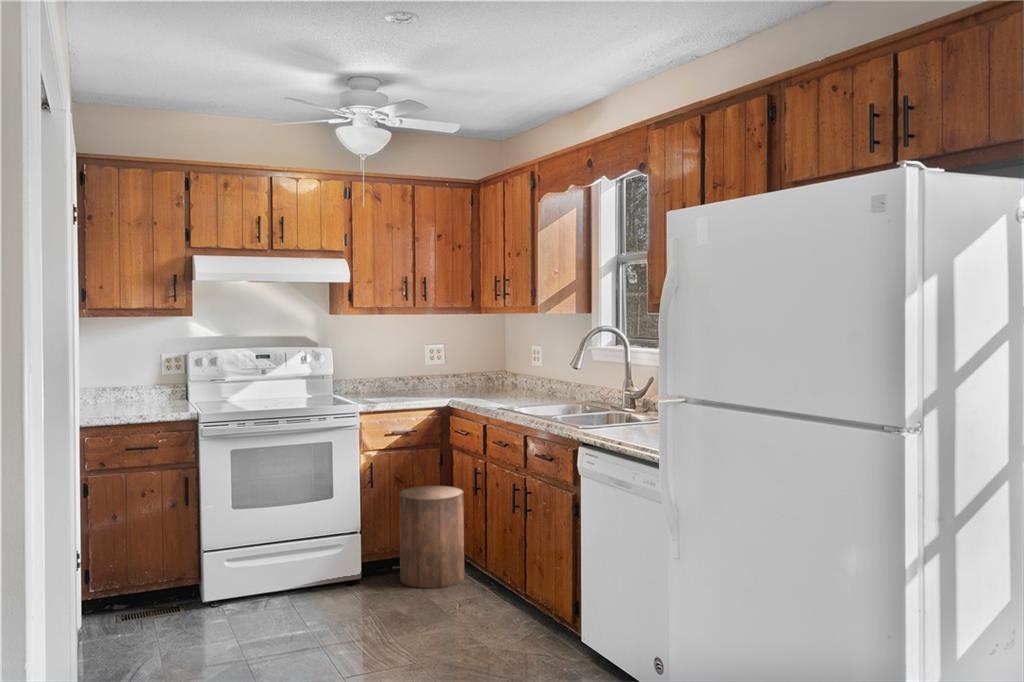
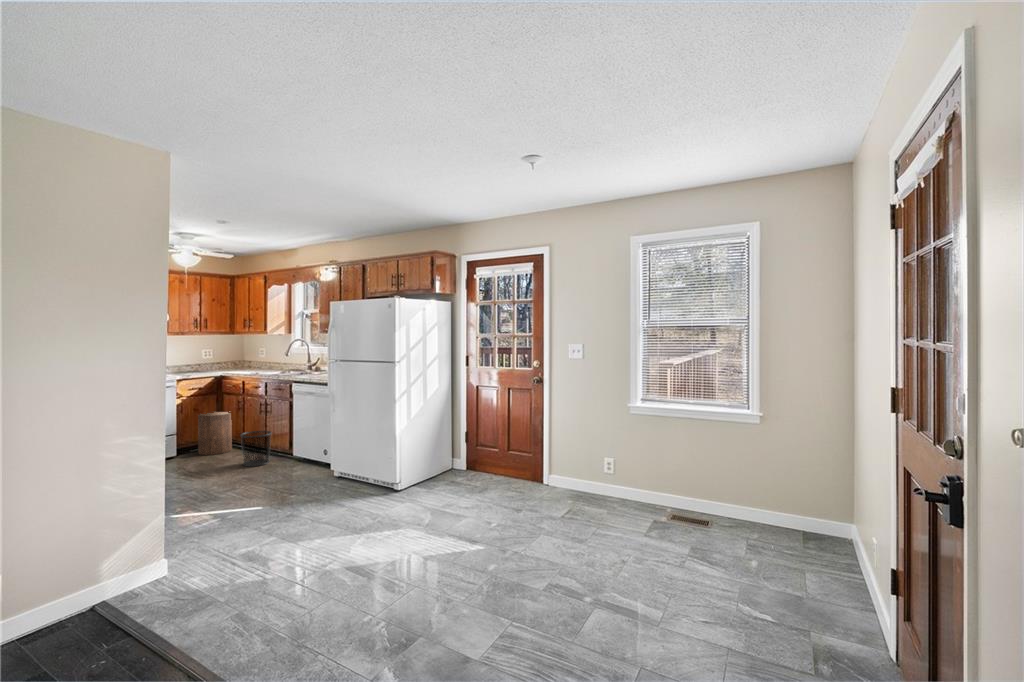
waste bin: none [460,557,532,655] -> present [240,431,272,467]

